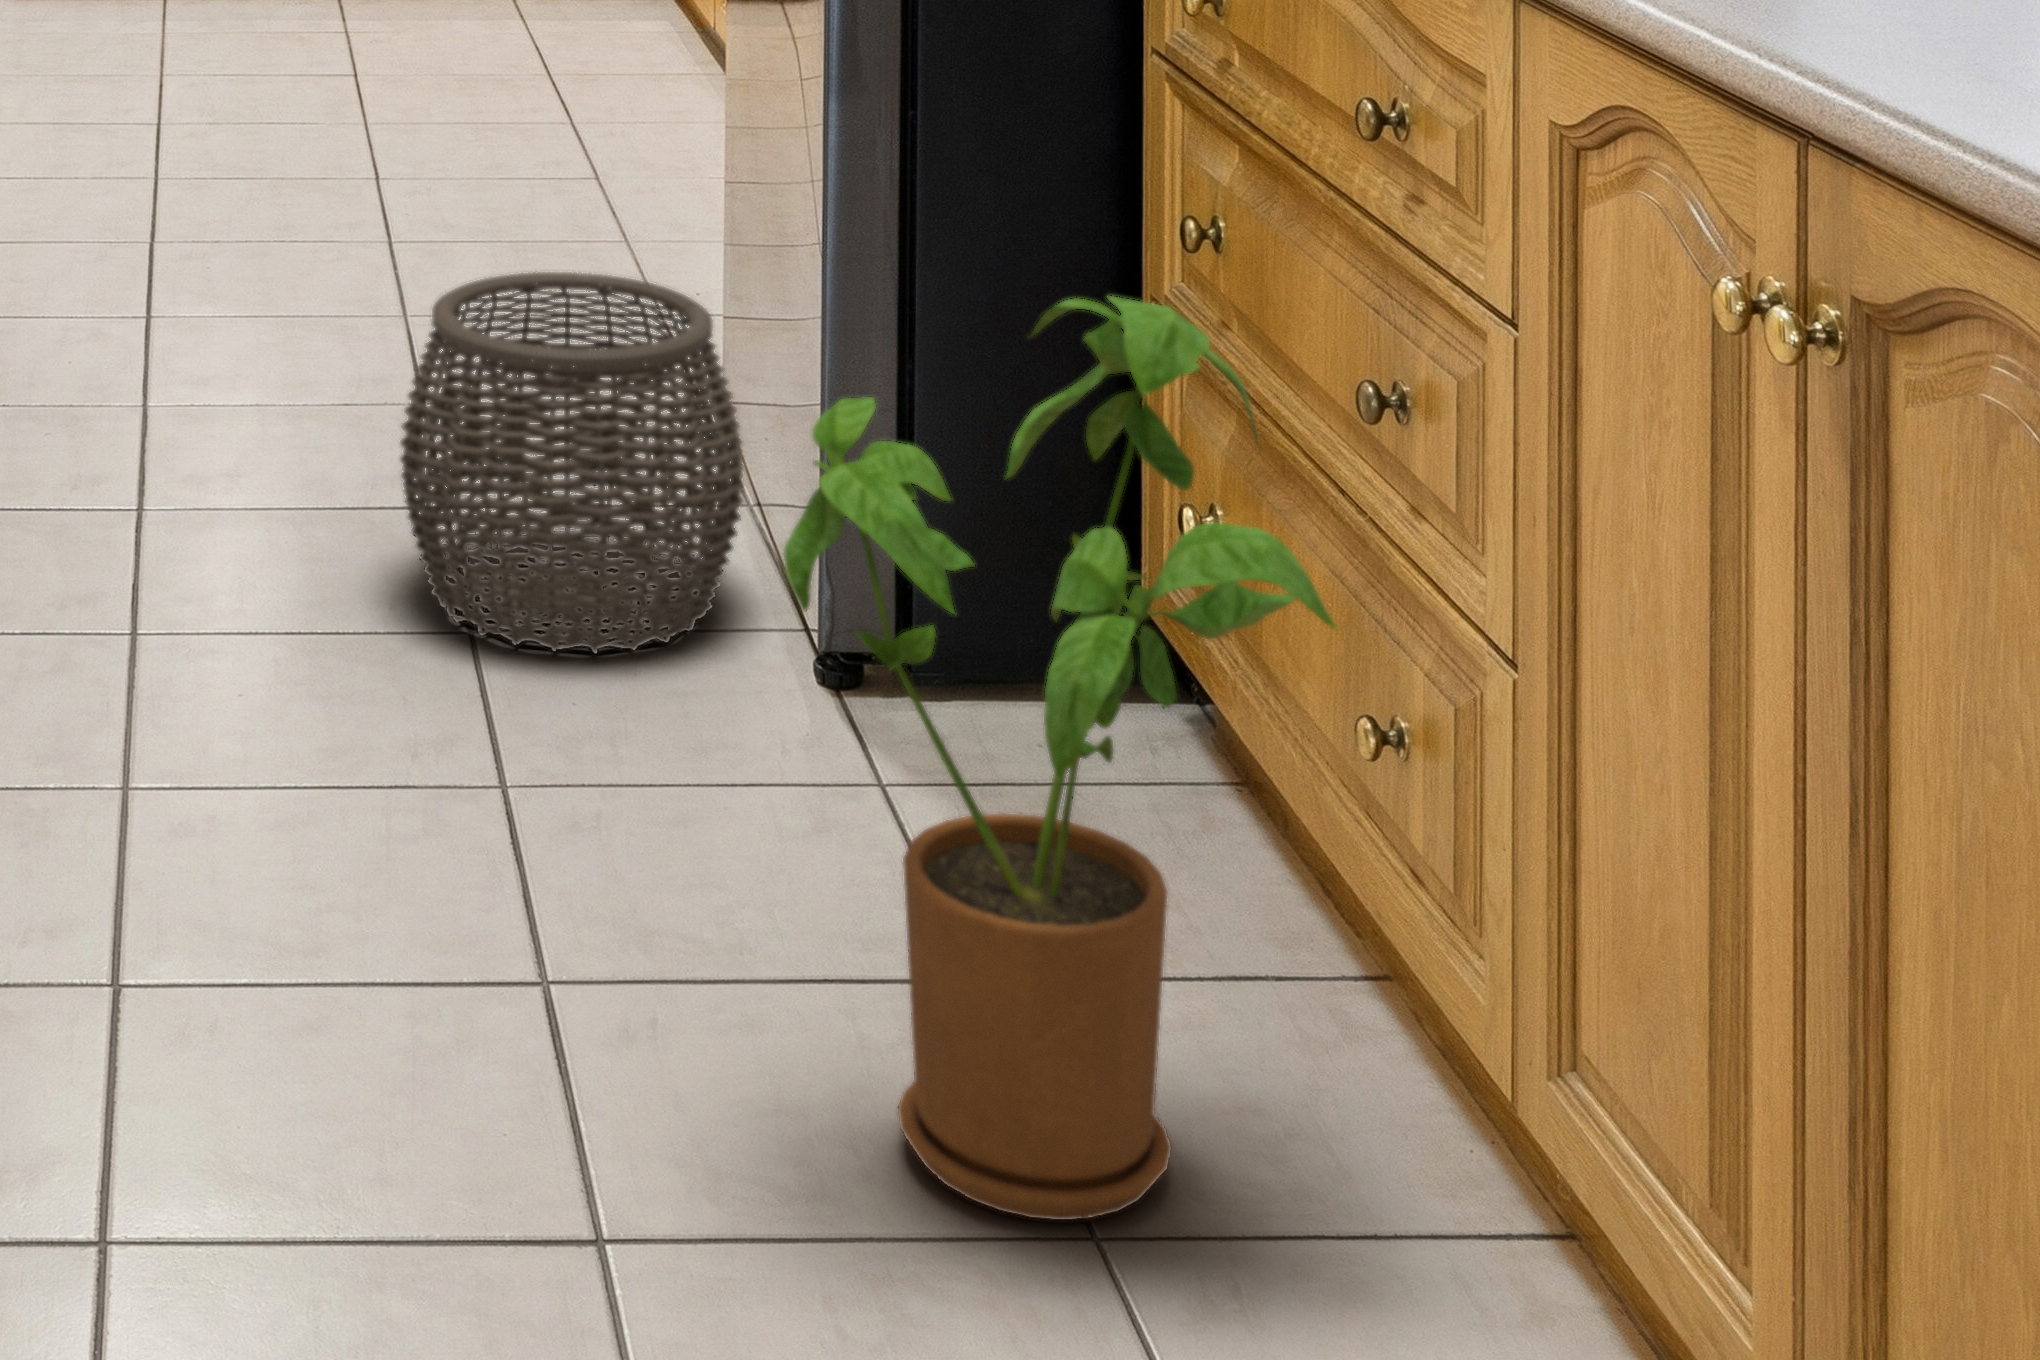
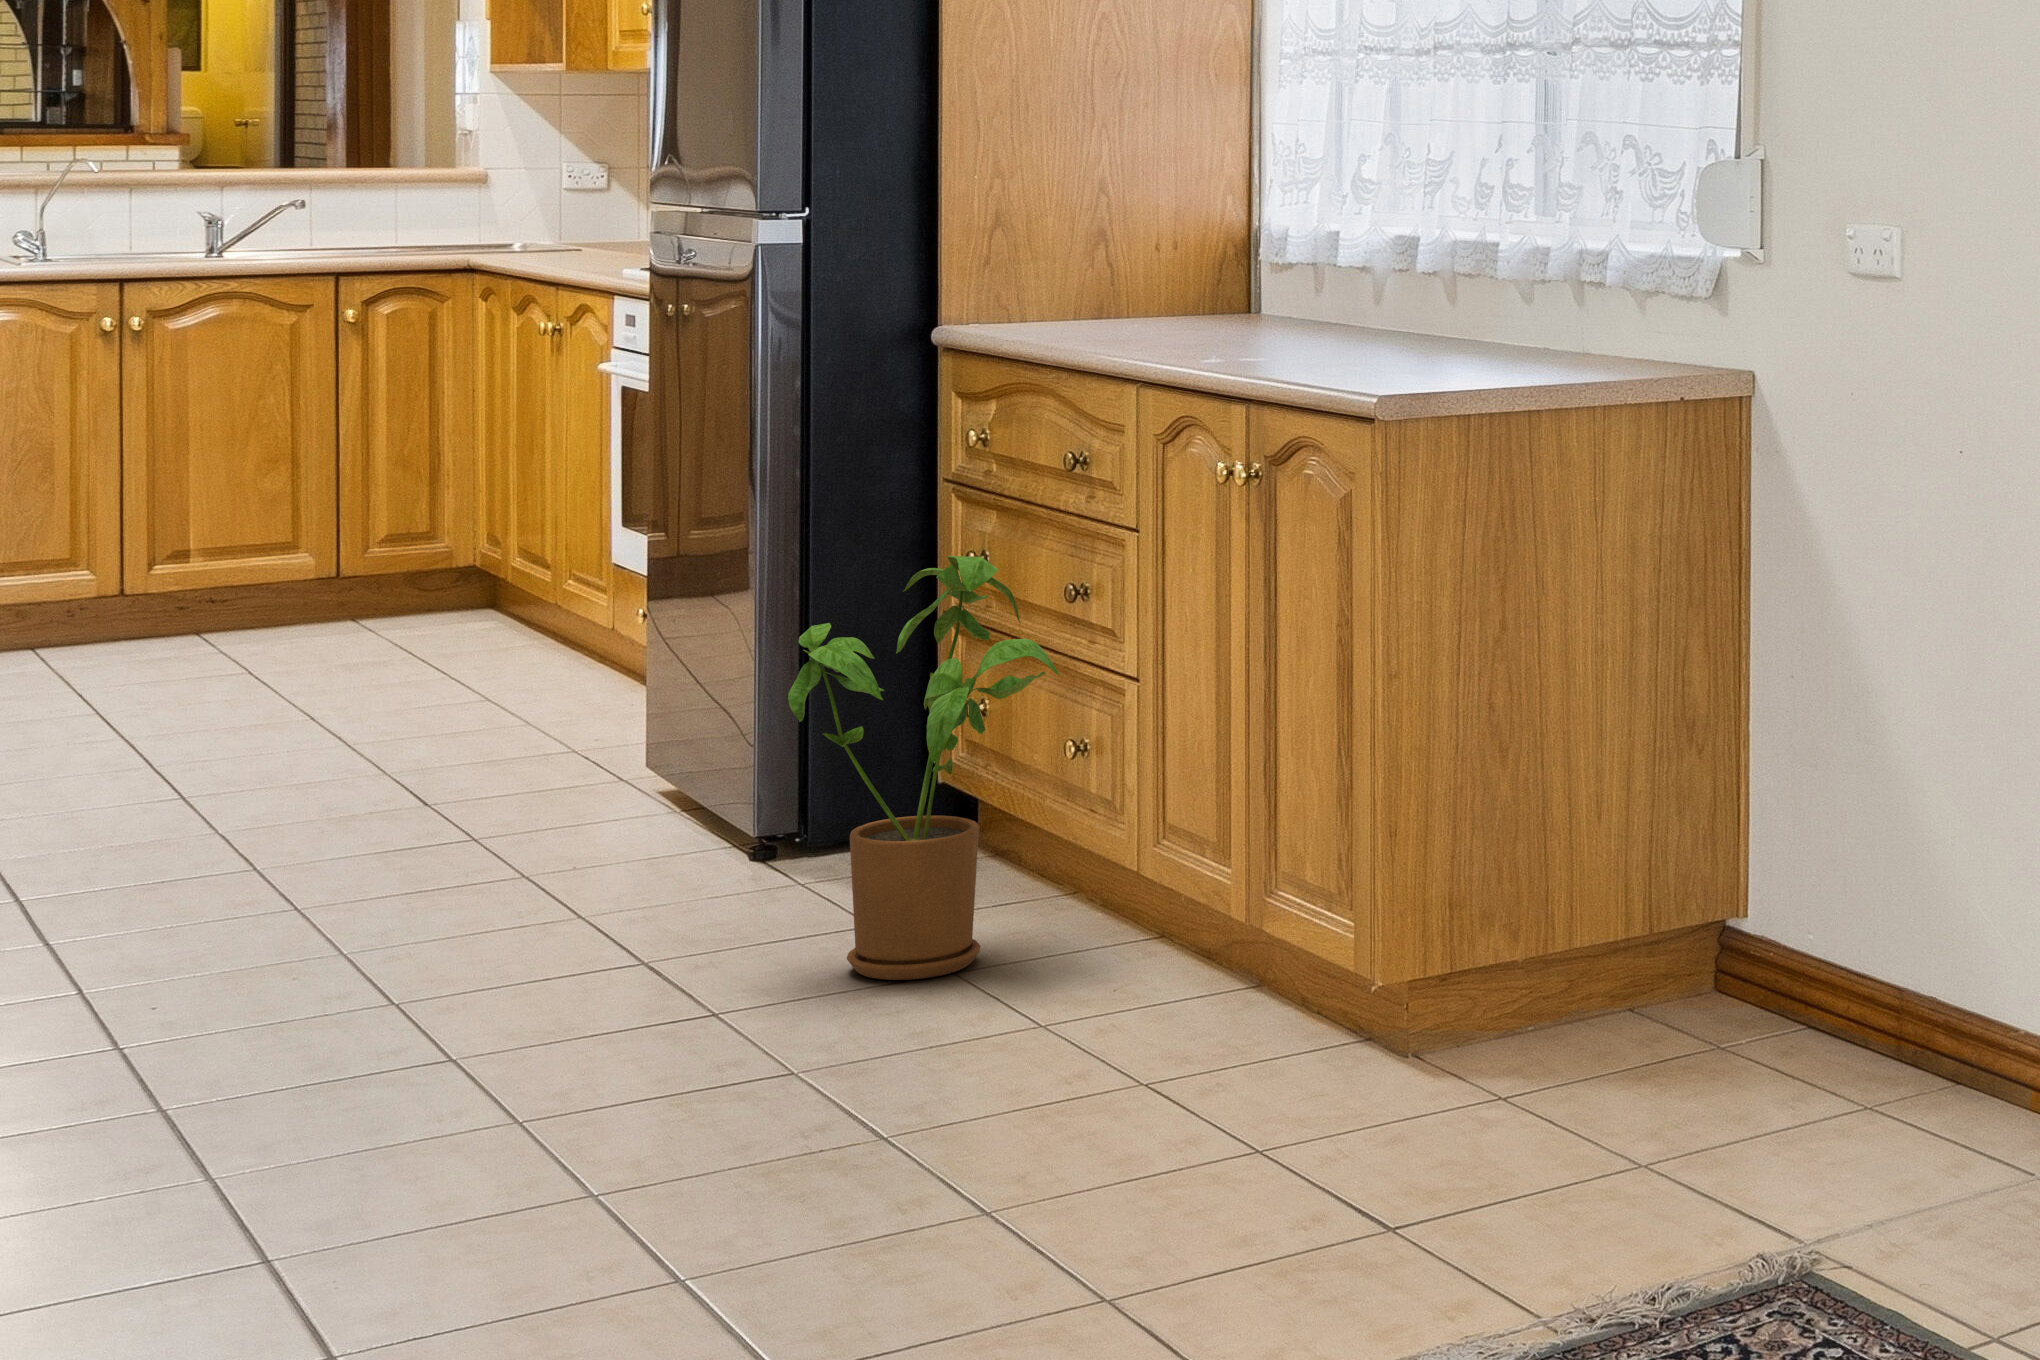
woven basket: present [400,272,744,653] -> none [465,670,693,878]

